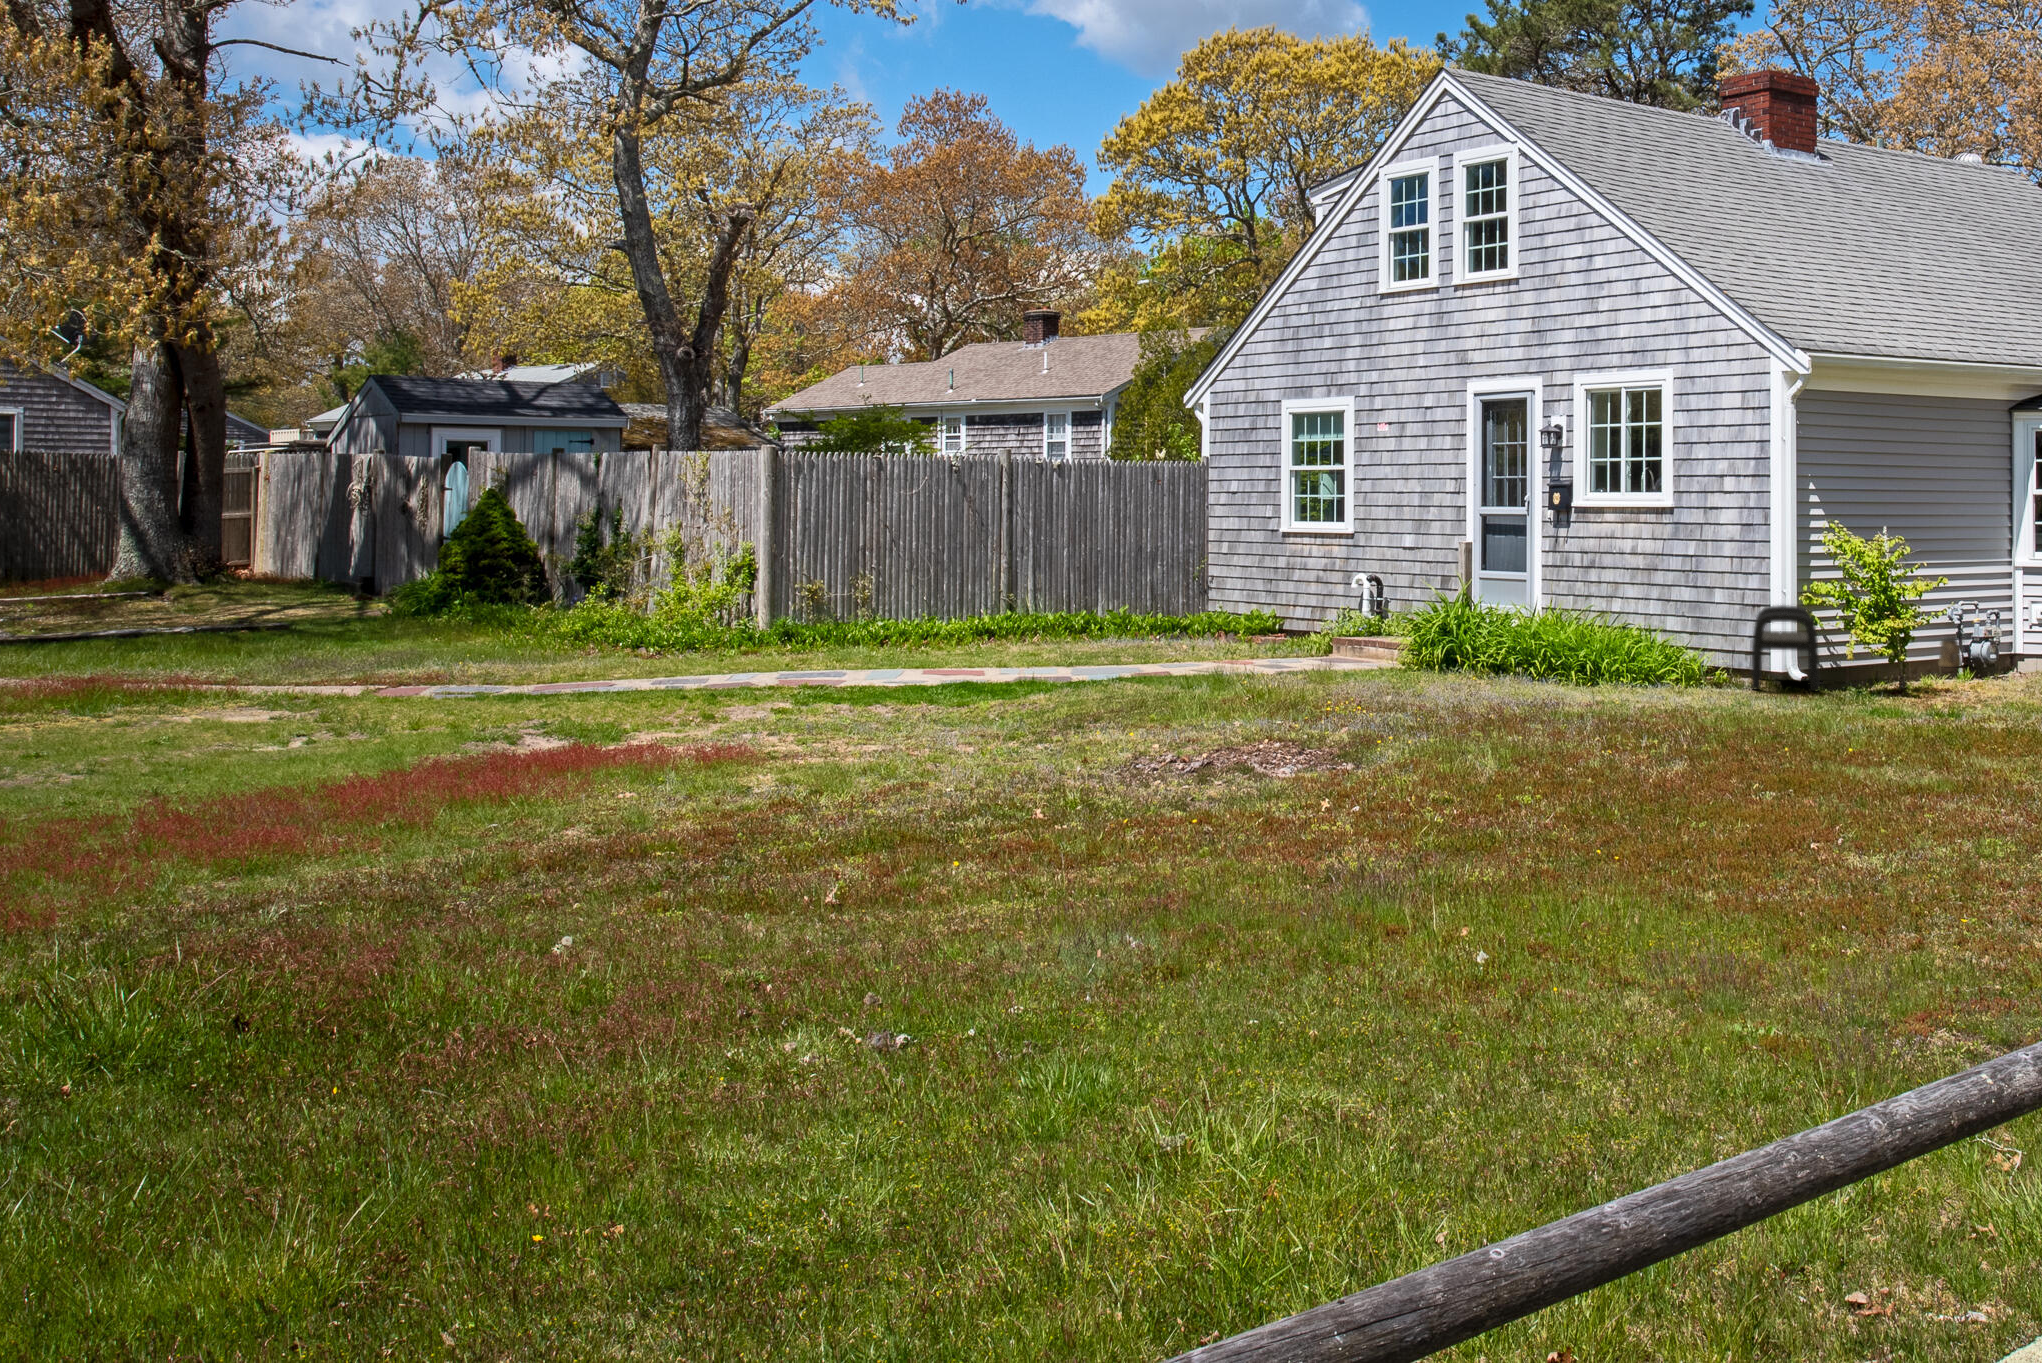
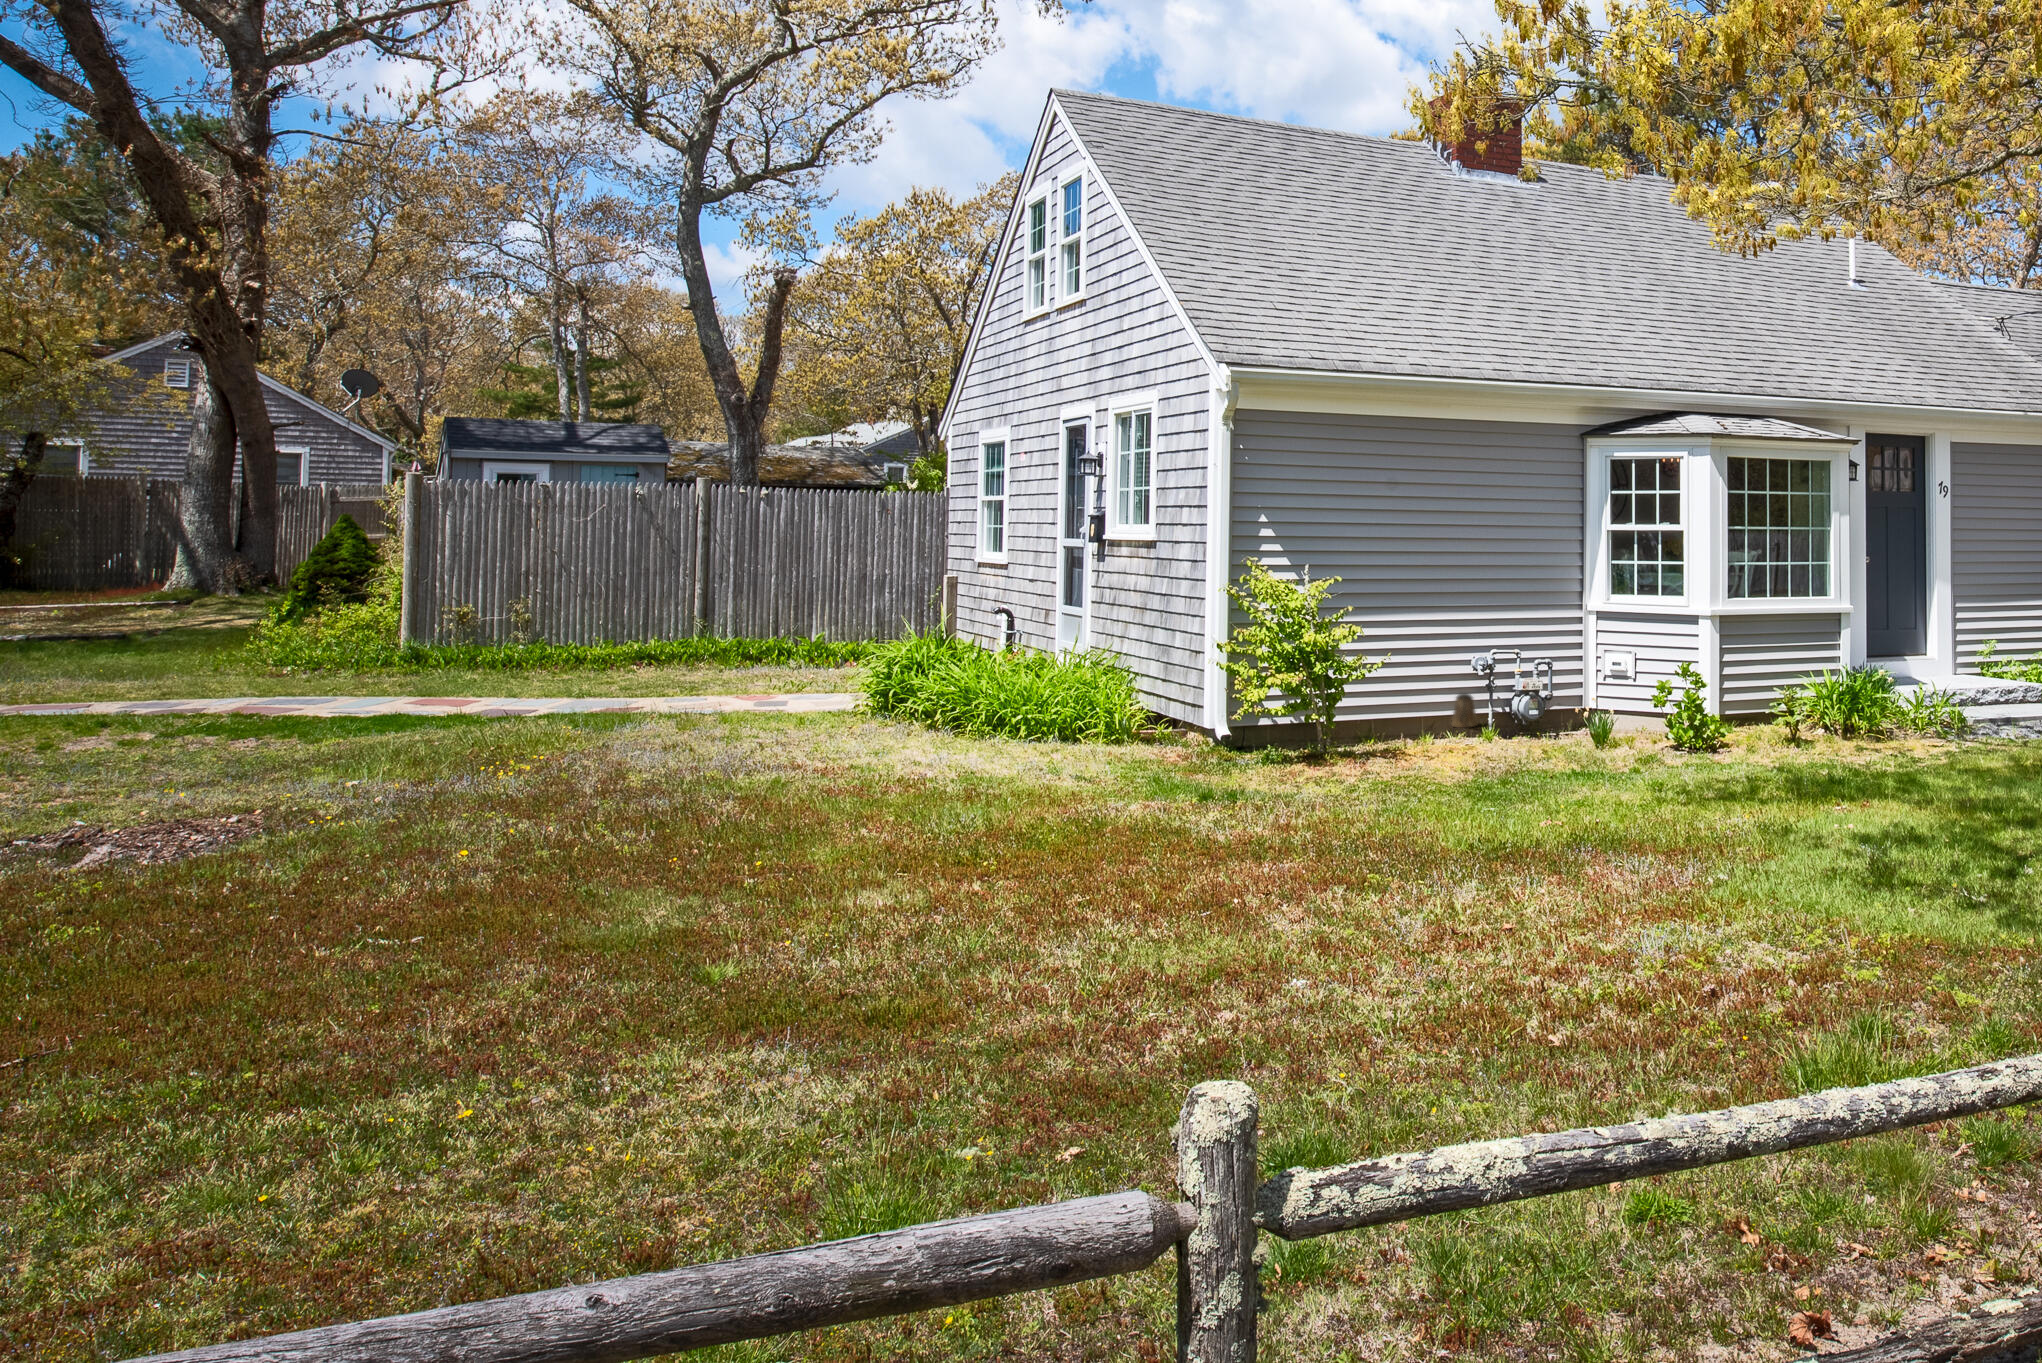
bench: present [1751,605,1820,691] -> none [1118,656,1243,760]

